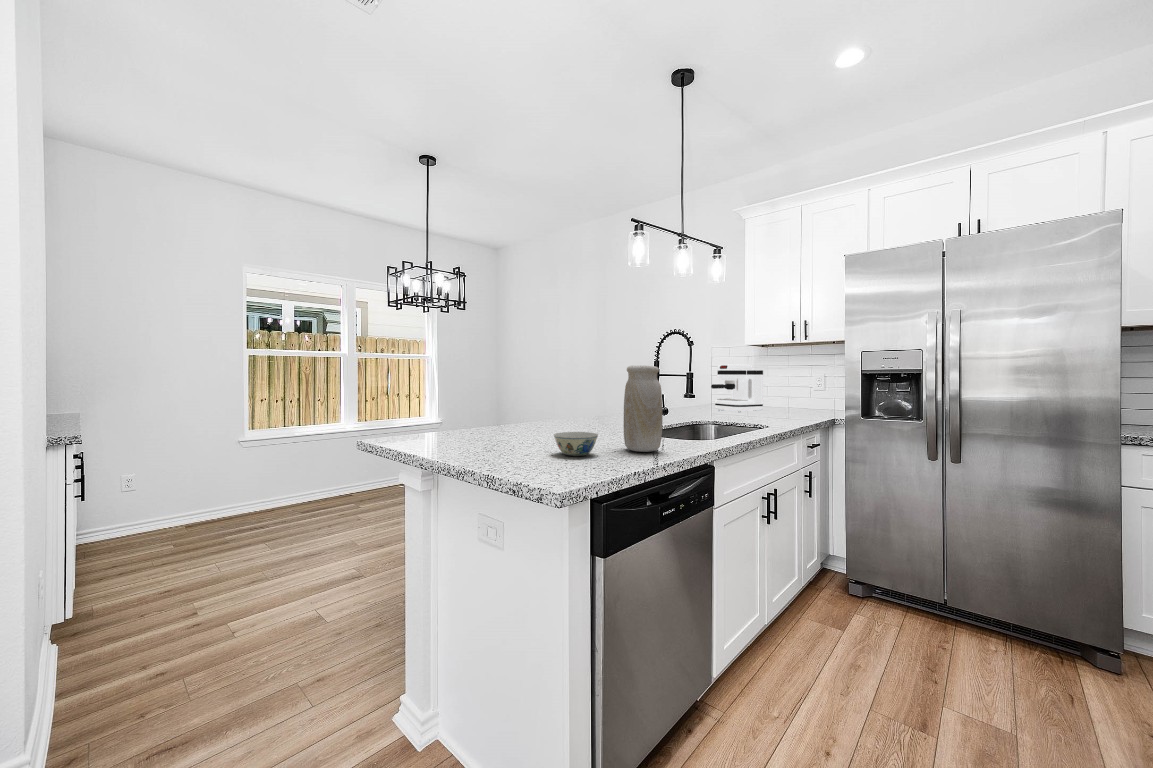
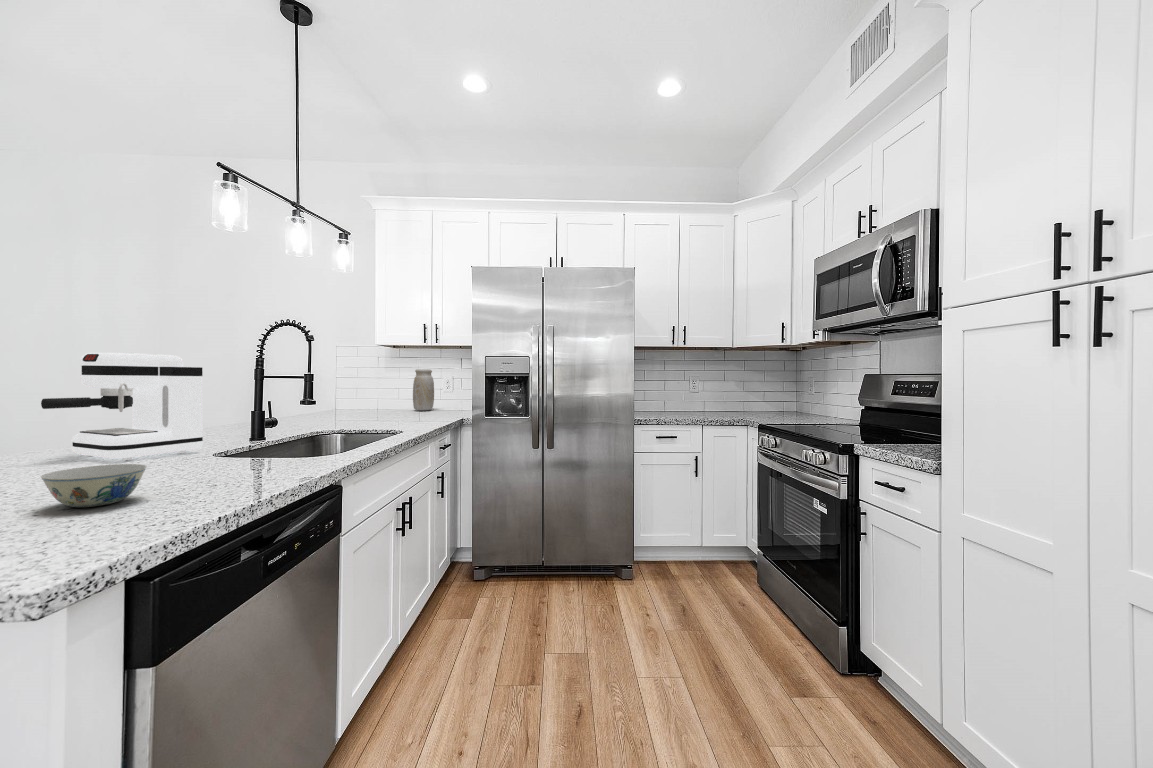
coffee maker: present [711,365,763,412] -> present [41,353,203,460]
vase: present [624,366,663,452] -> present [413,369,434,411]

